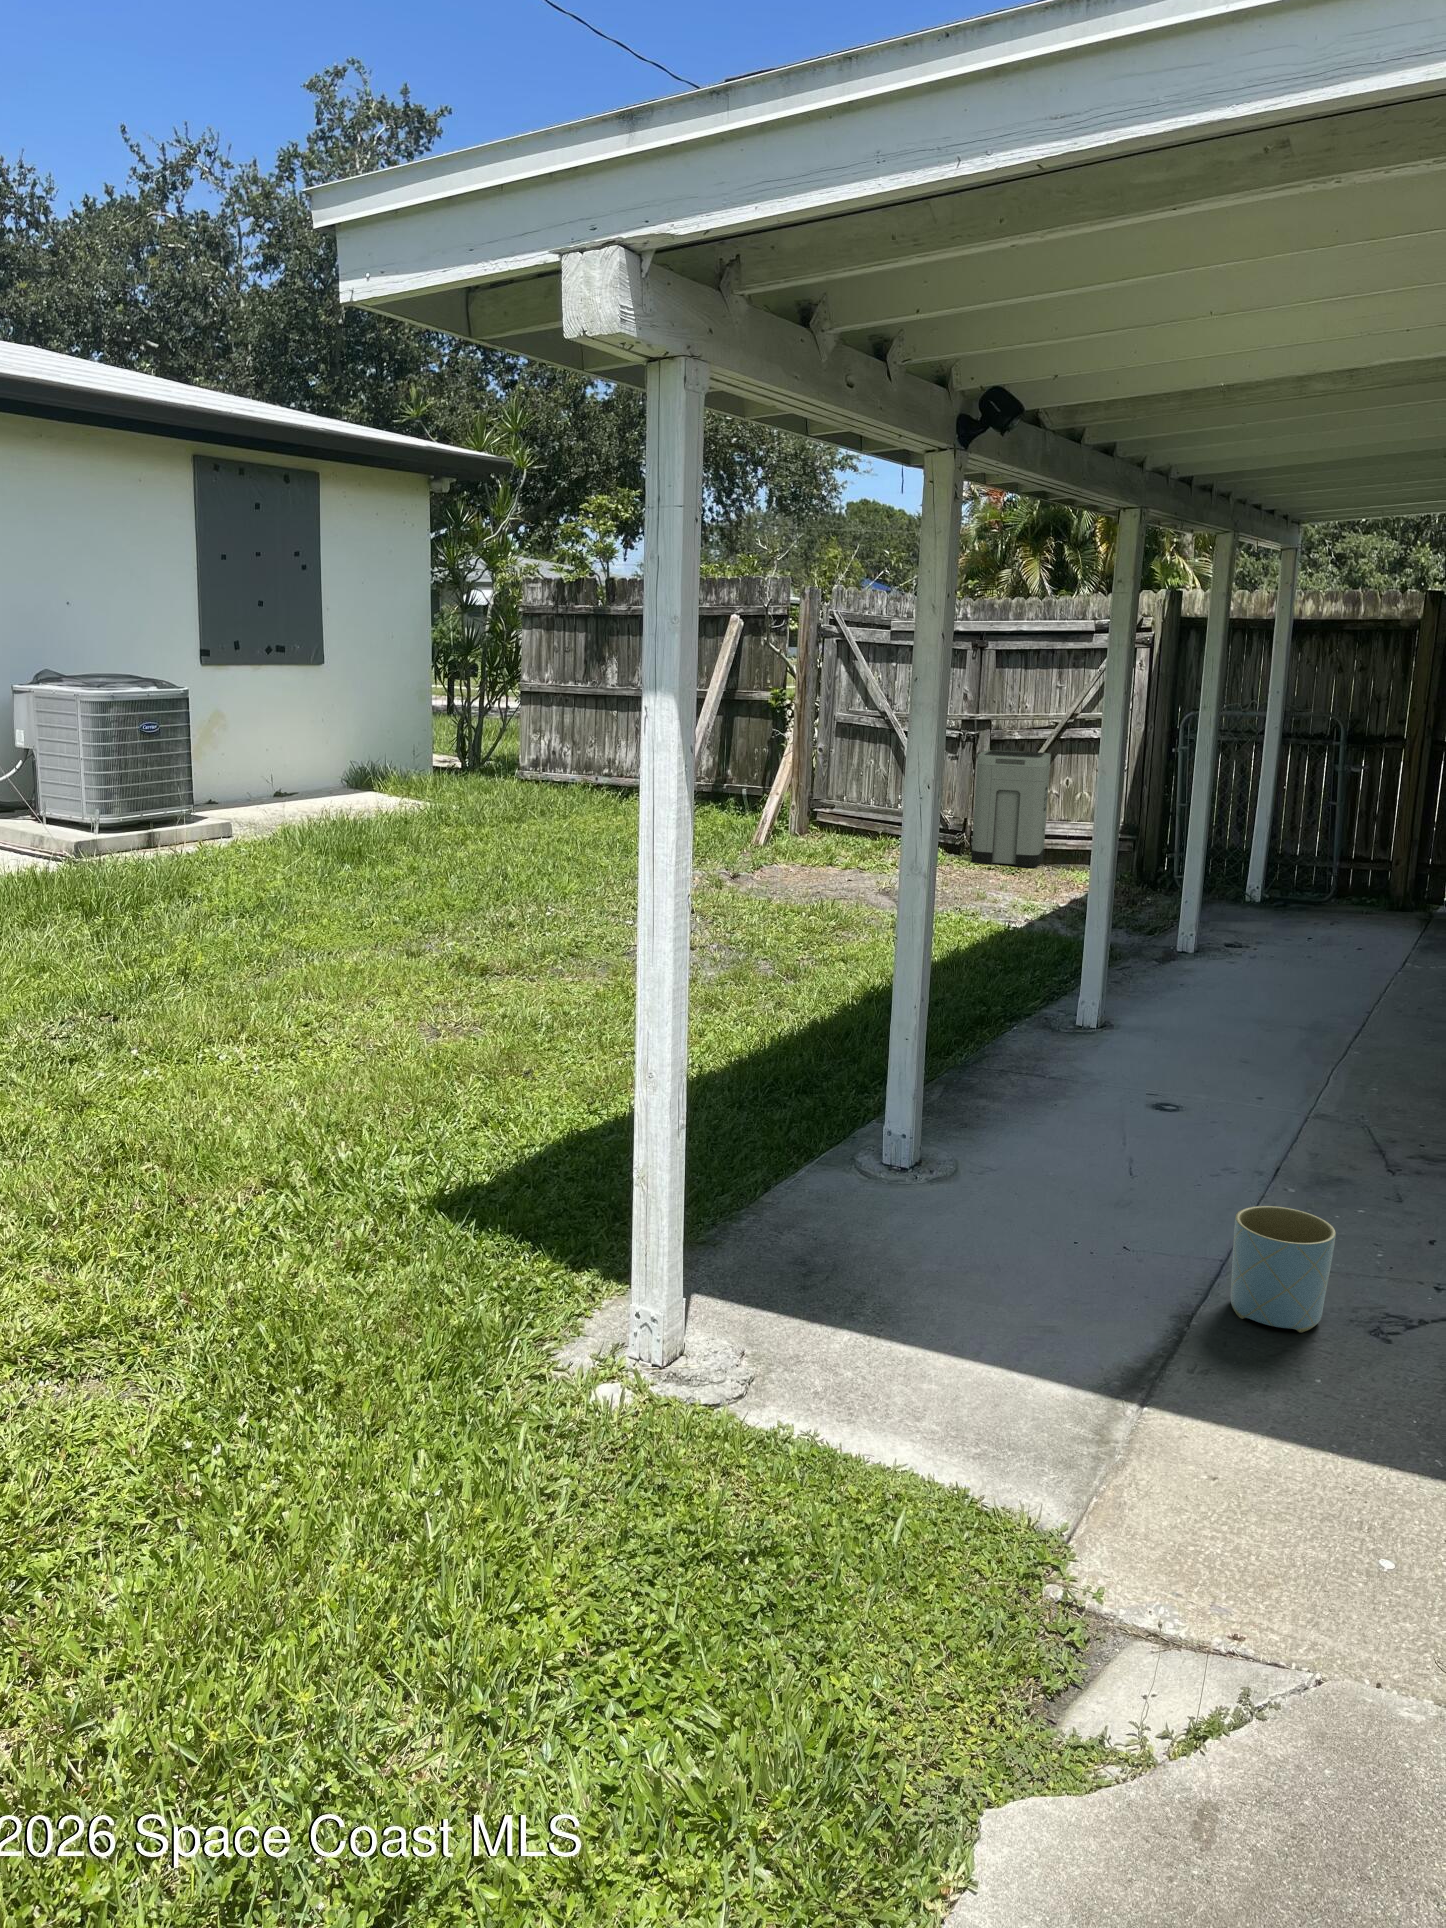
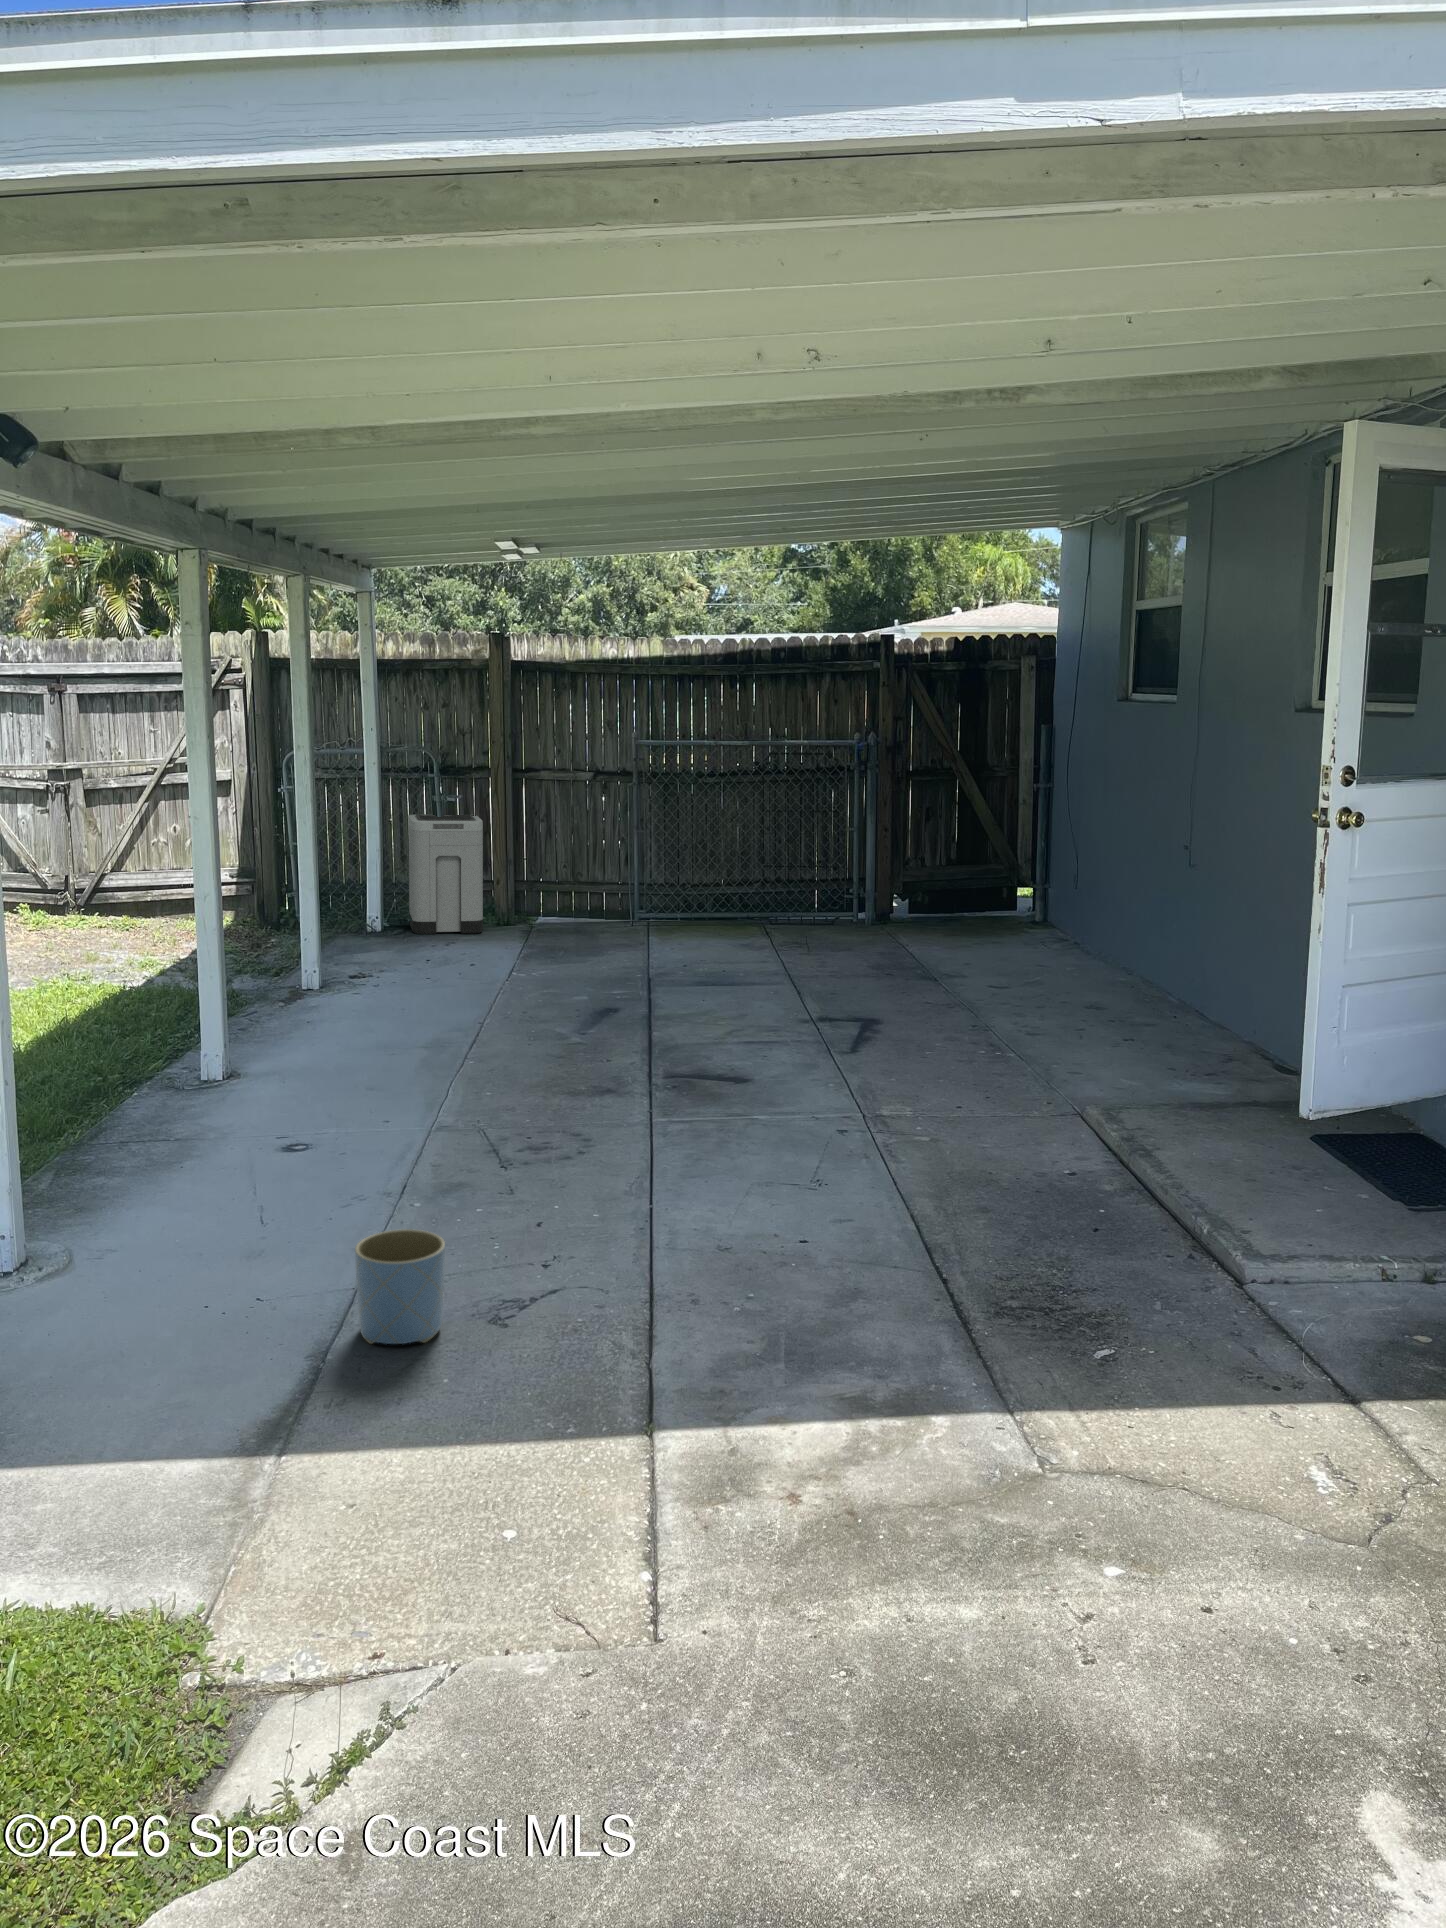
trash can: present [971,750,1051,868] -> present [409,814,483,934]

